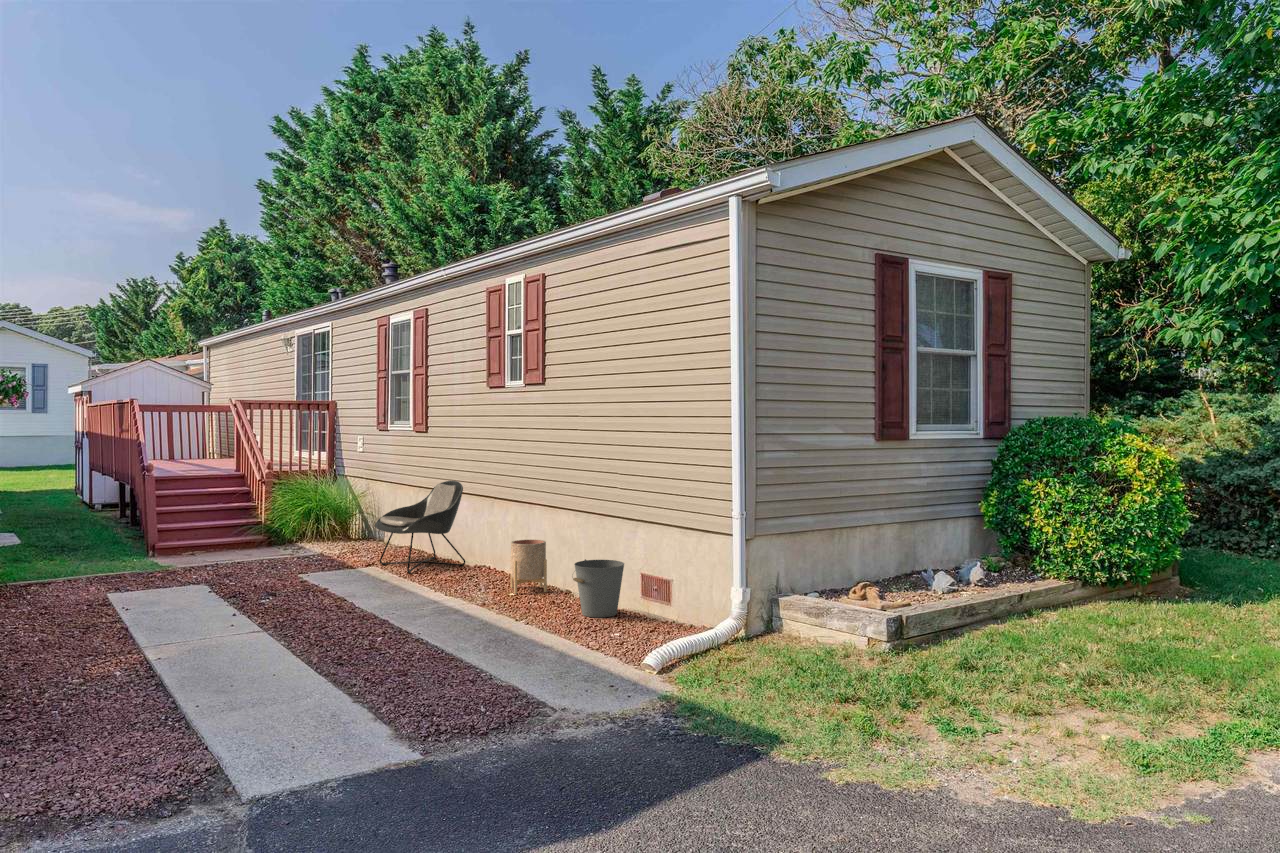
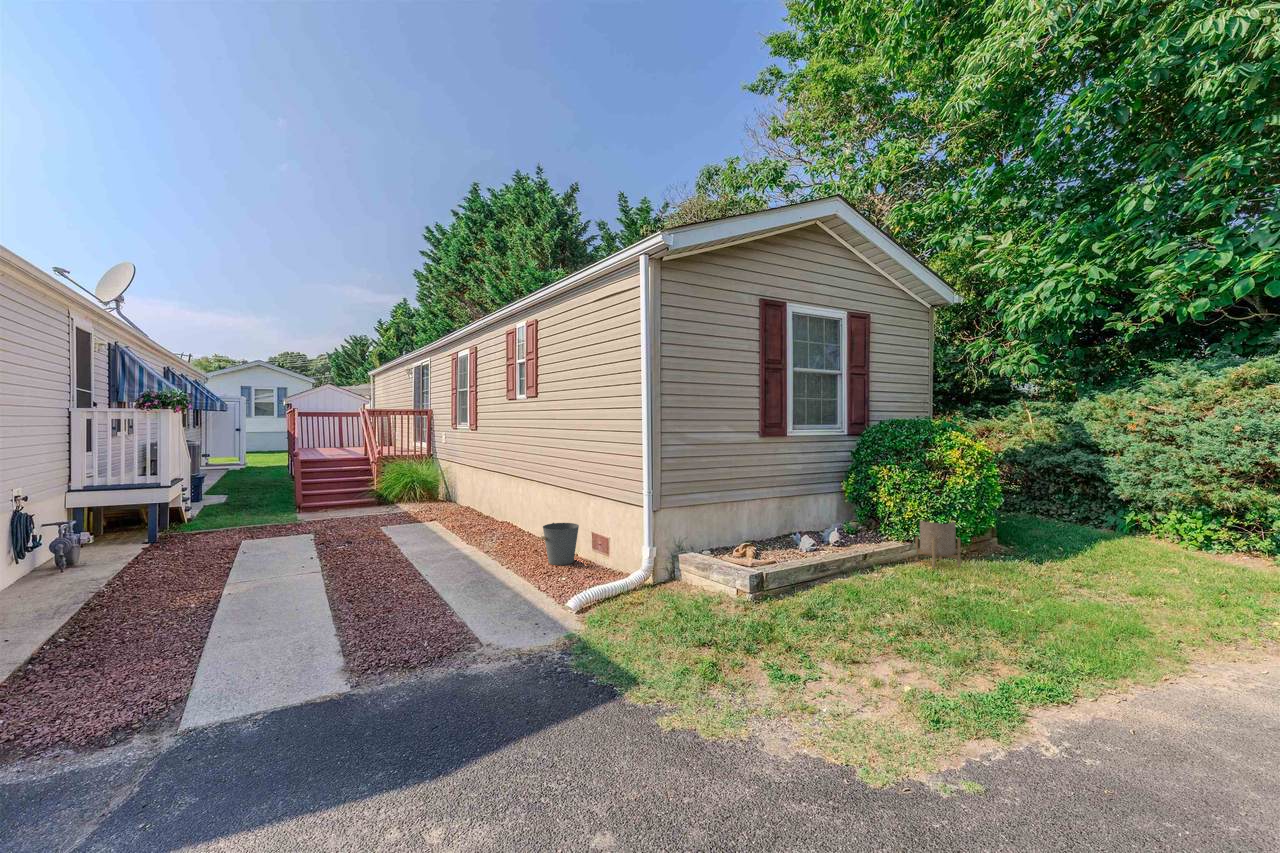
lounge chair: present [375,481,465,573] -> none [433,465,493,528]
planter: present [511,540,547,594] -> present [915,520,960,568]

